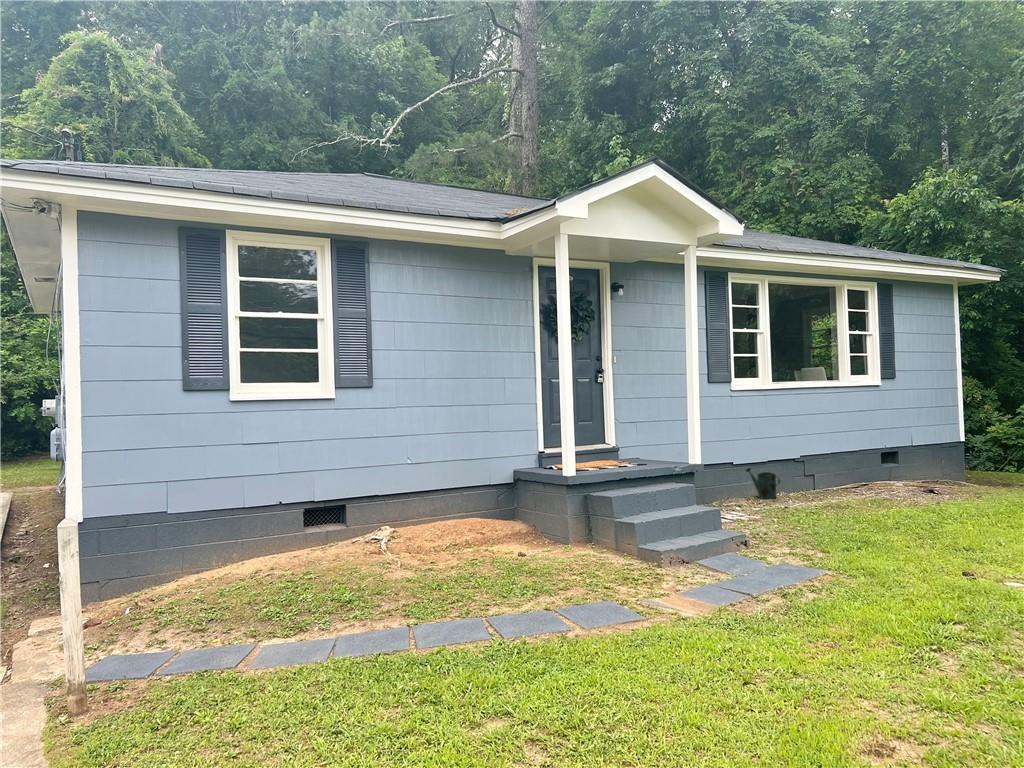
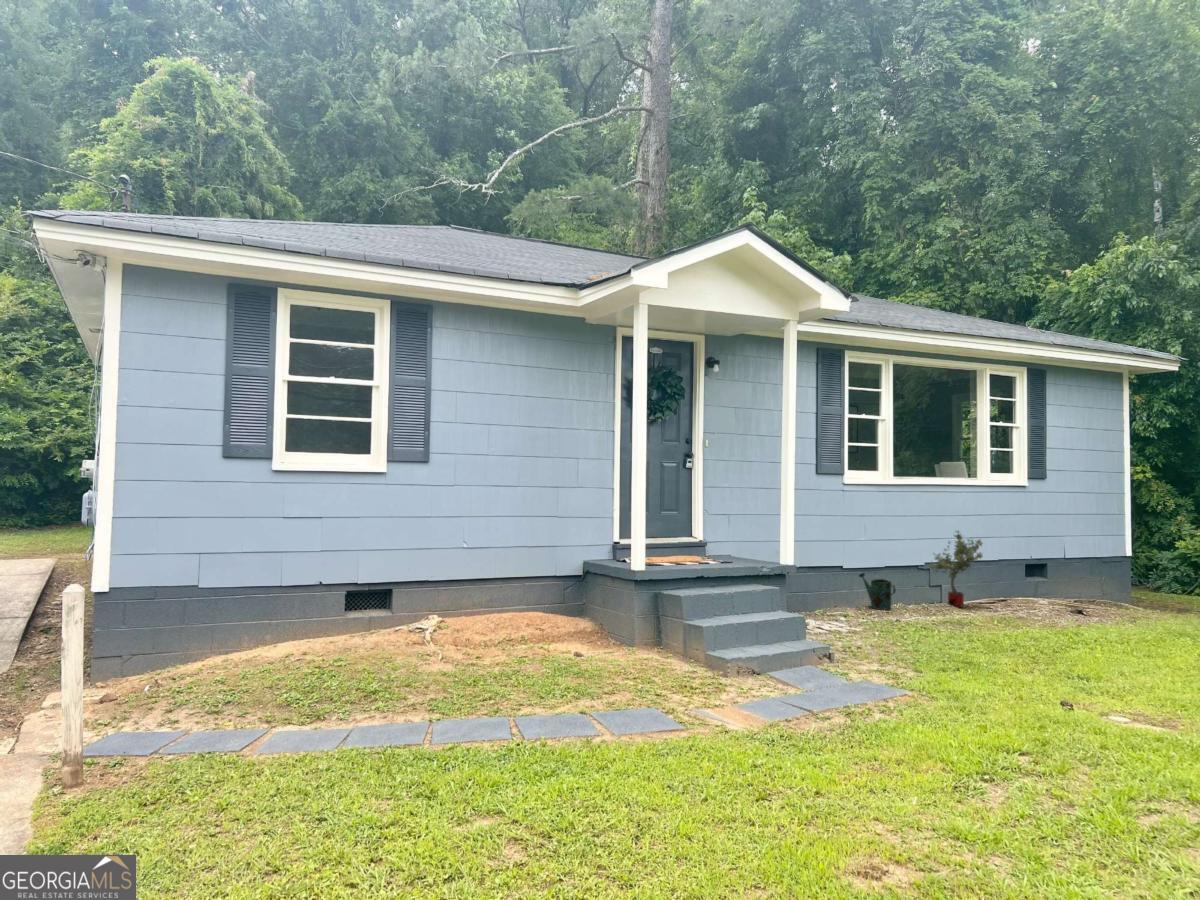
potted tree: none [802,426,849,494] -> present [930,531,983,608]

